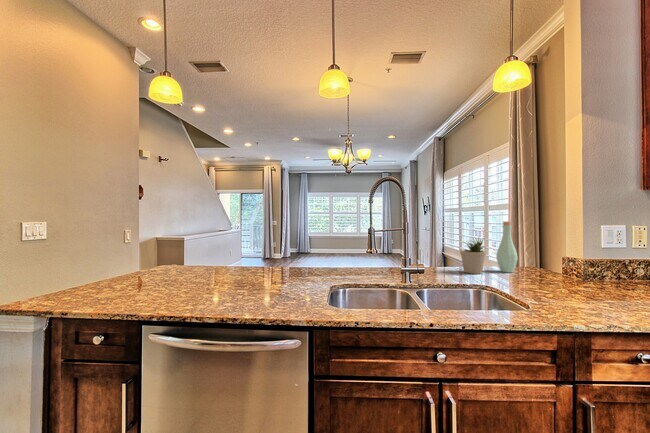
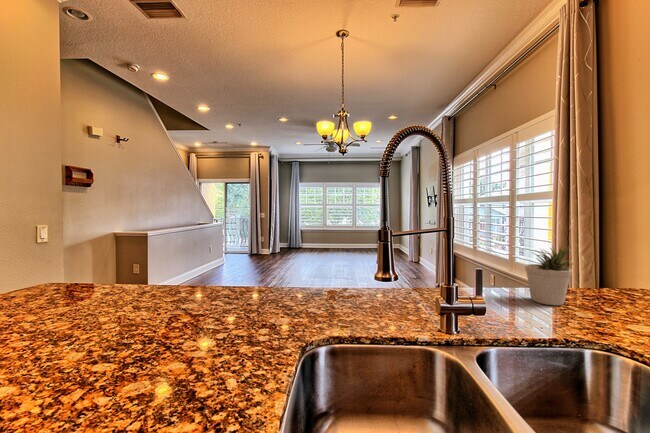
bottle: present [496,222,518,272] -> none [579,218,618,301]

